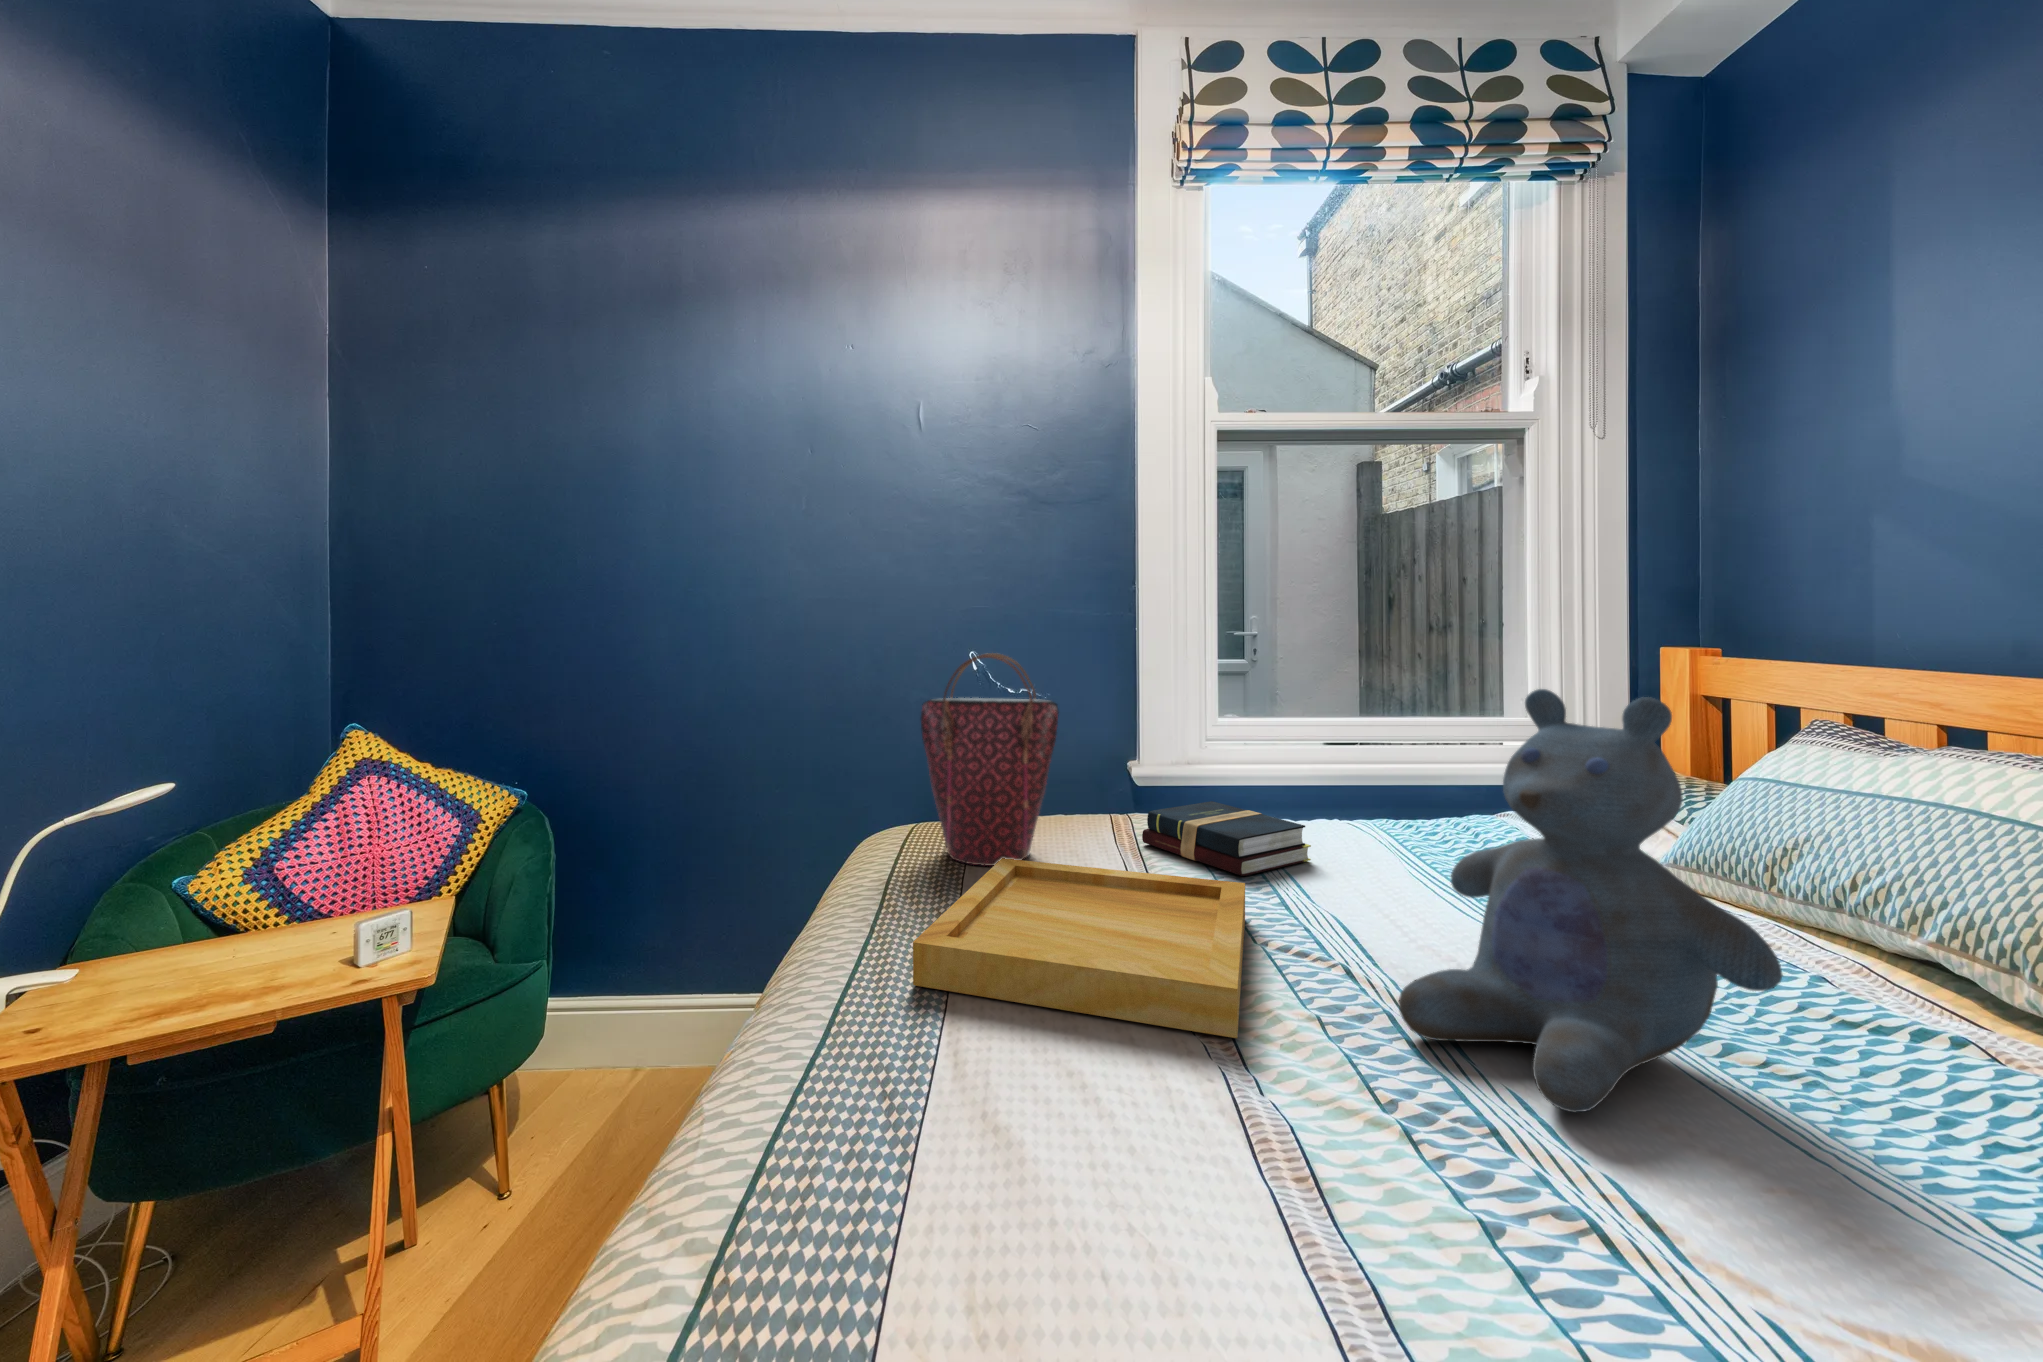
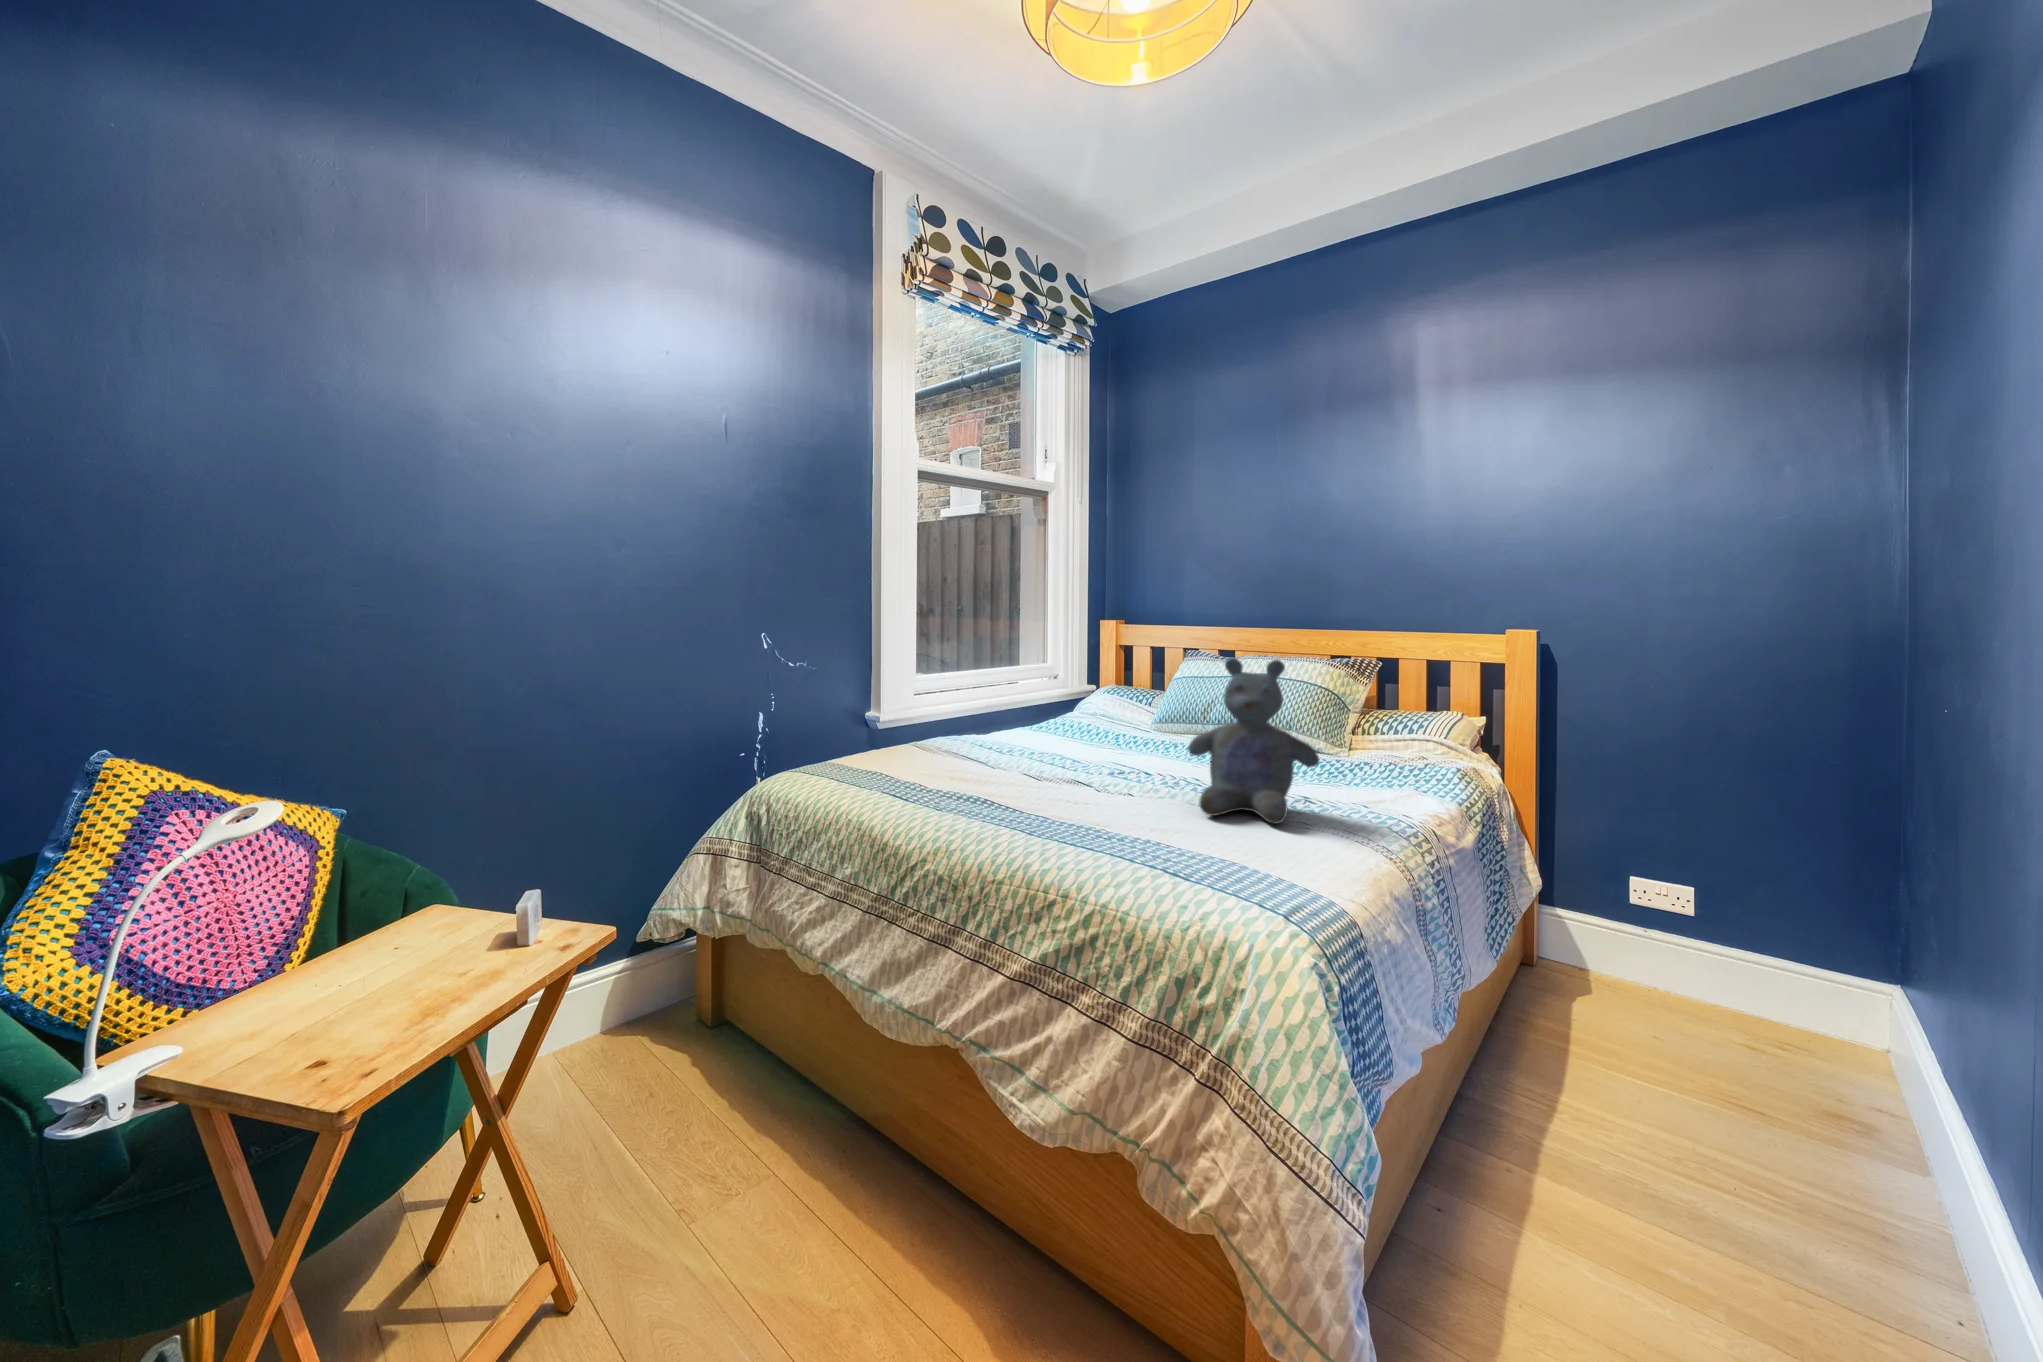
handbag: present [921,653,1059,866] -> none [847,645,935,794]
hardback book: present [1142,801,1311,876] -> none [960,738,1052,775]
tray: present [913,858,1245,1038] -> none [944,772,1164,846]

